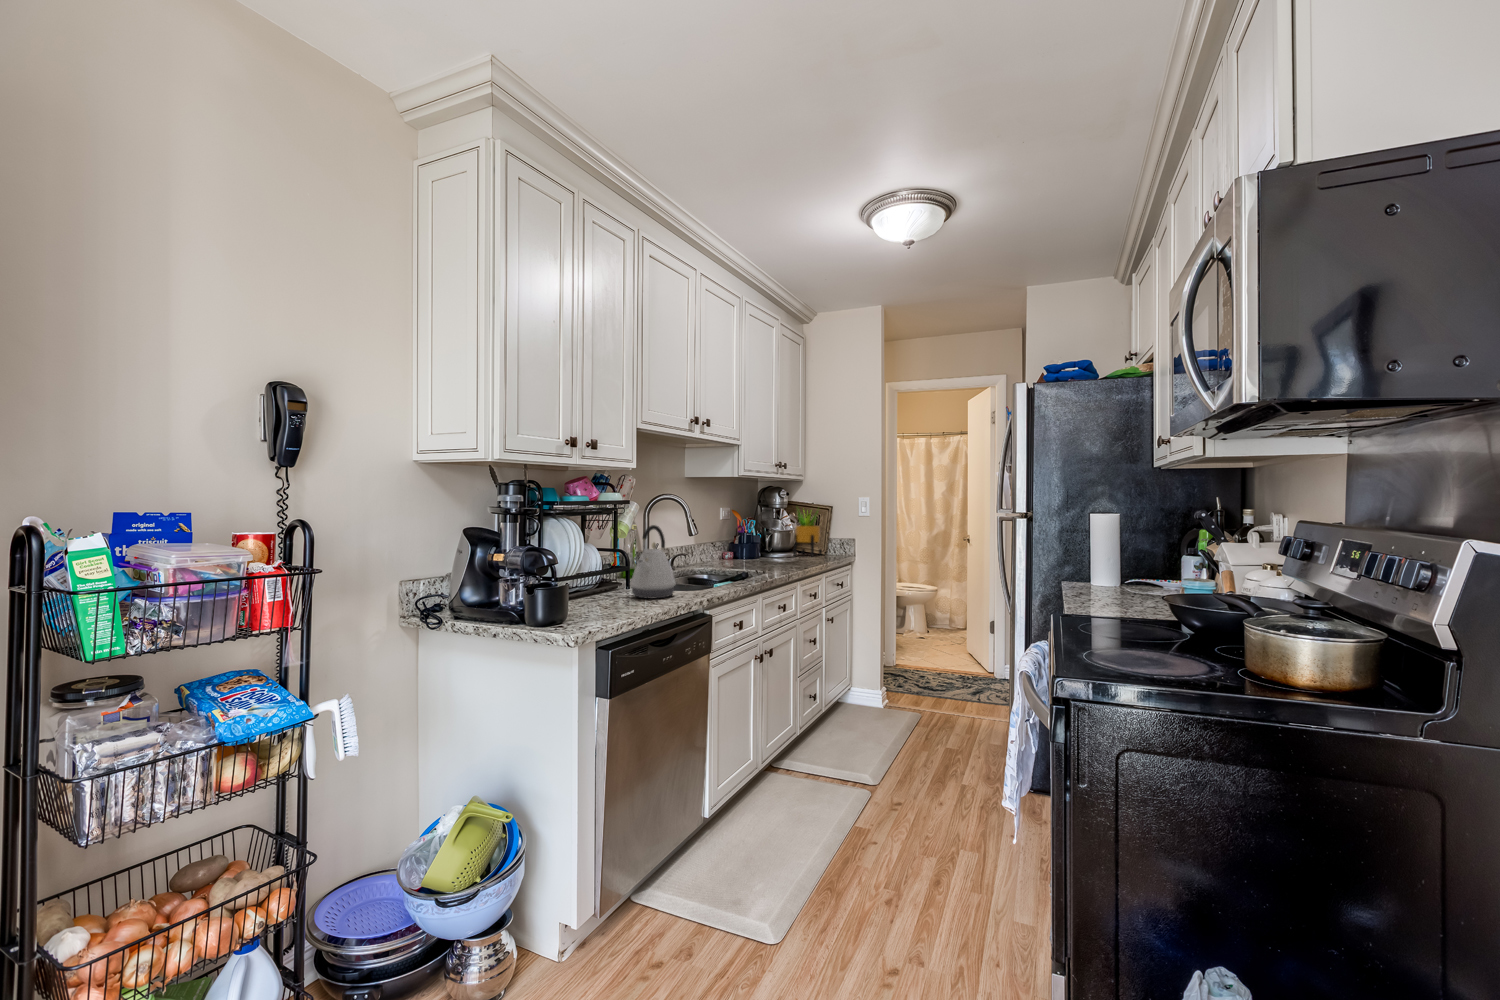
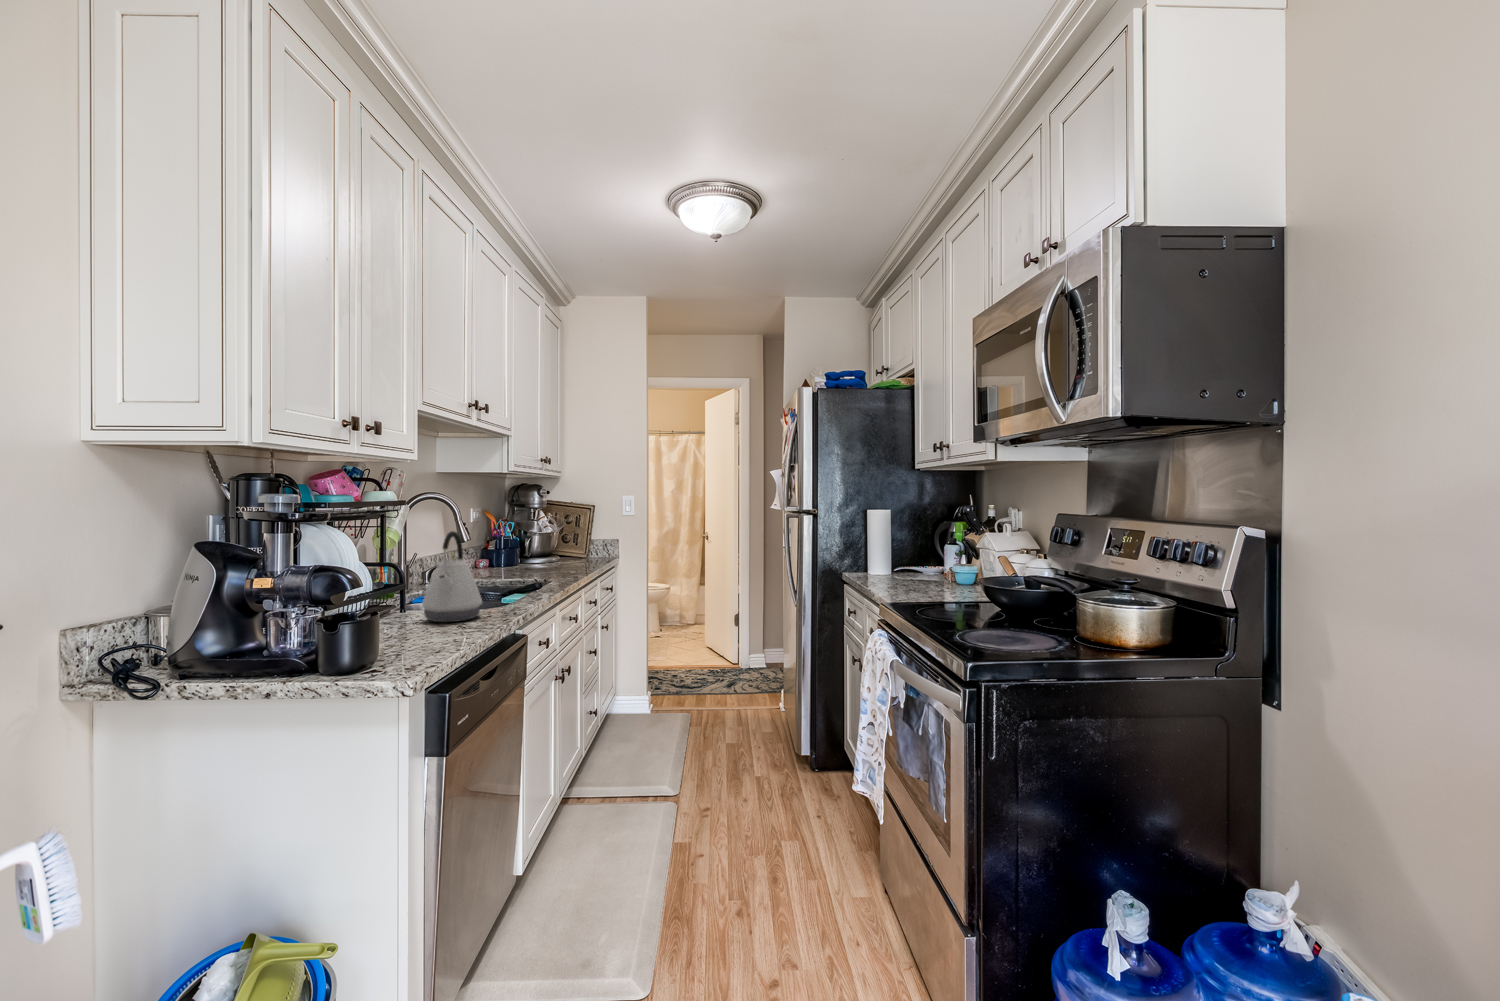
potted plant: present [793,512,822,556] -> none [554,505,584,560]

